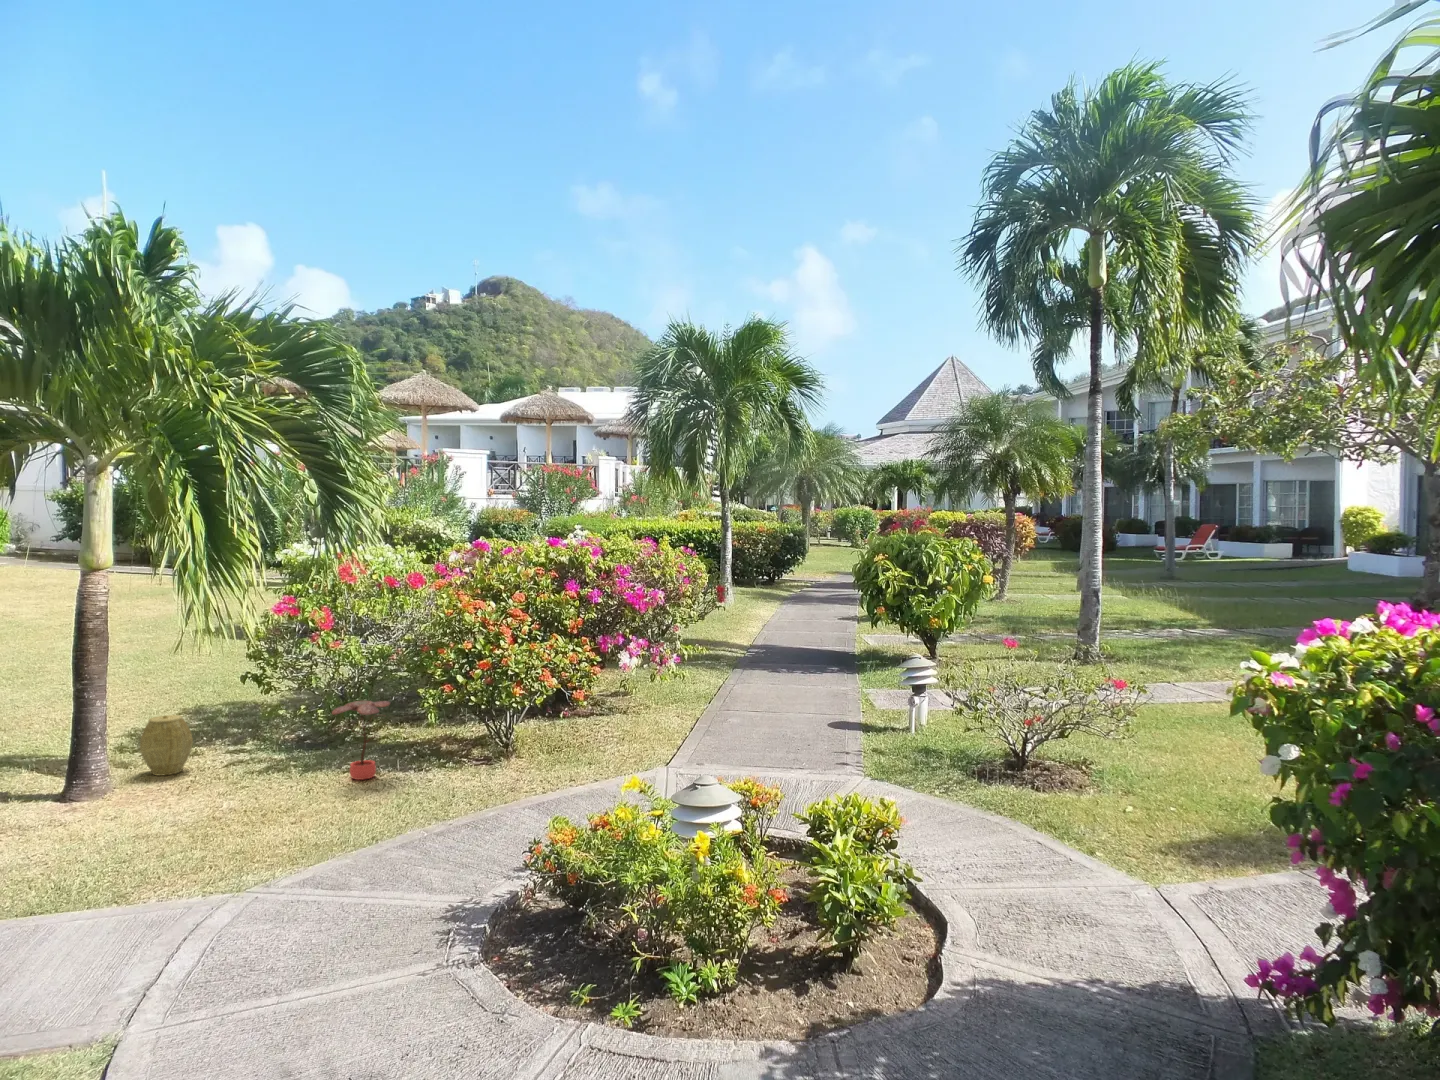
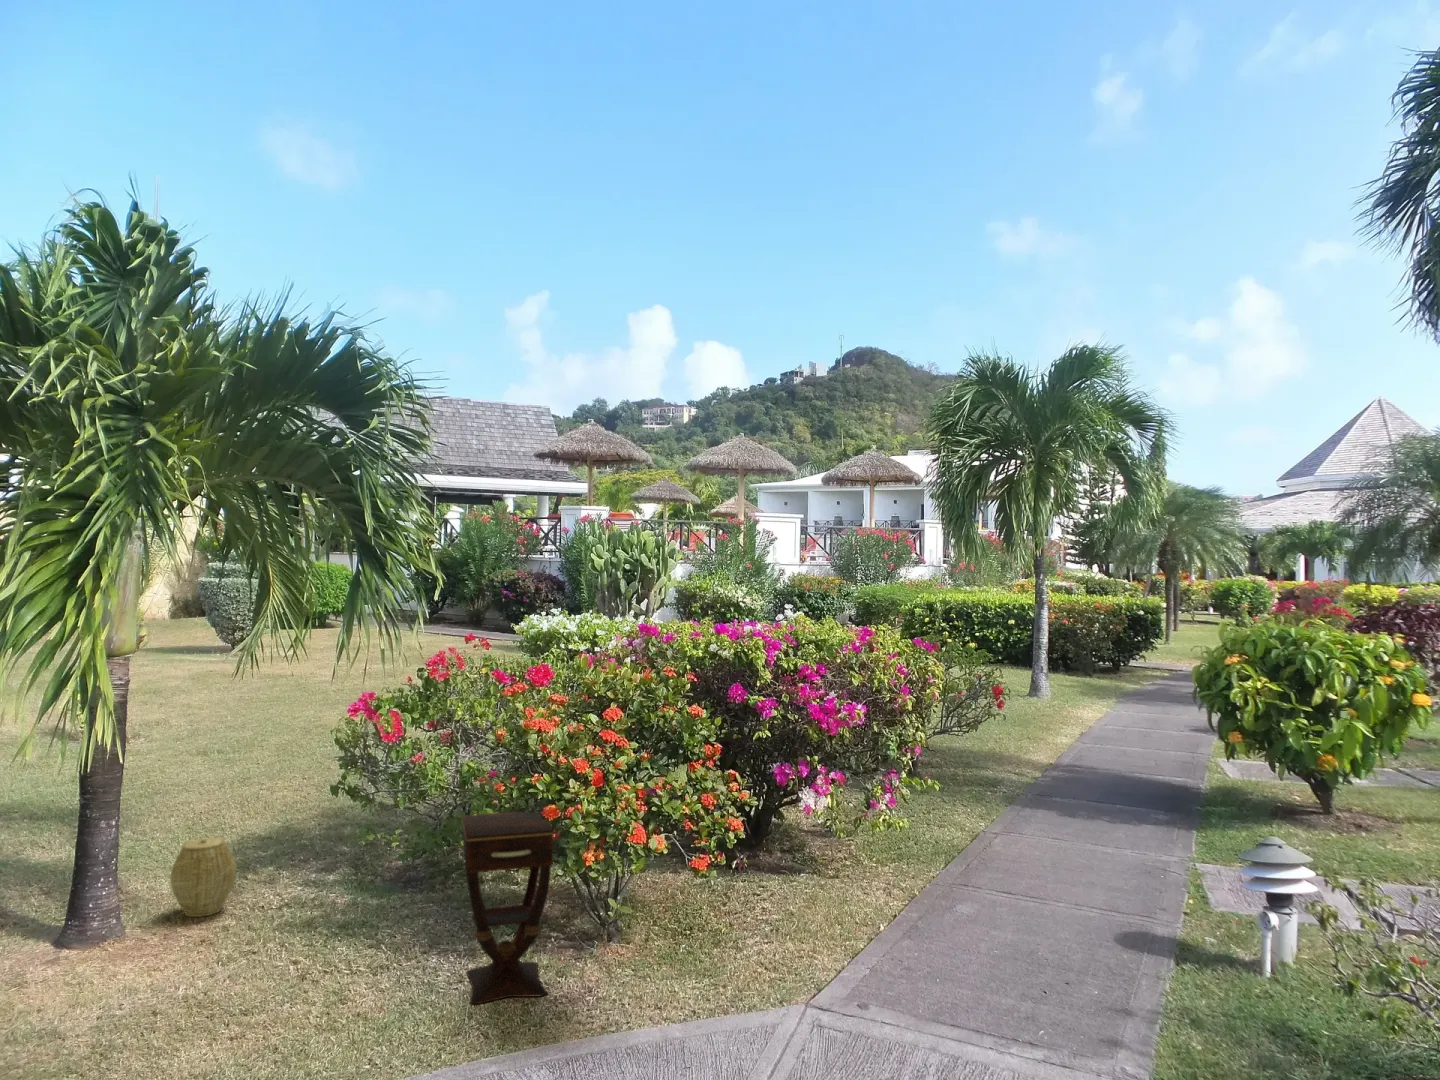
side table: none [417,665,495,791] -> present [462,812,554,1004]
potted plant: present [332,701,390,780] -> none [355,847,440,961]

